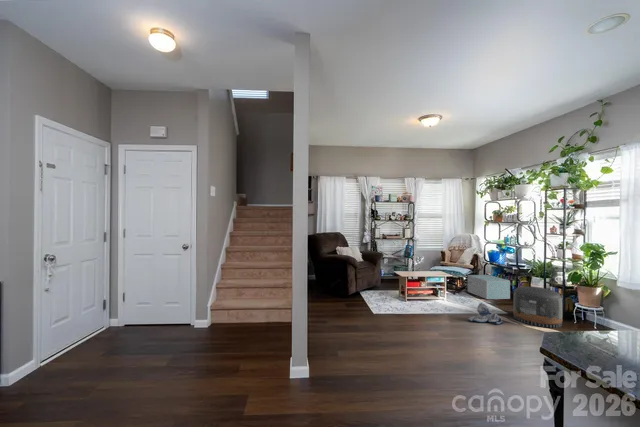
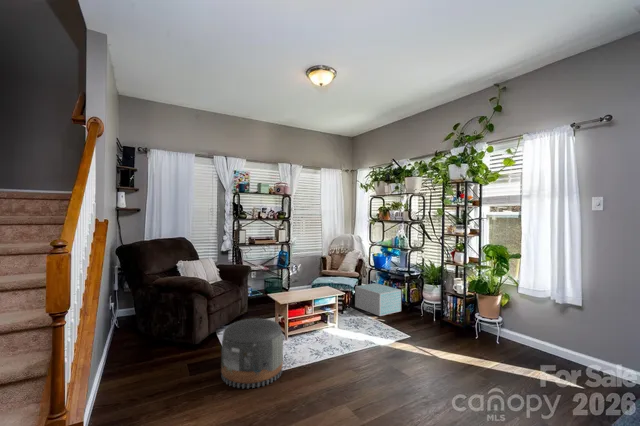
pouf: present [513,287,562,328] -> present [221,318,283,388]
plush toy: present [468,303,503,324] -> none [375,333,413,362]

